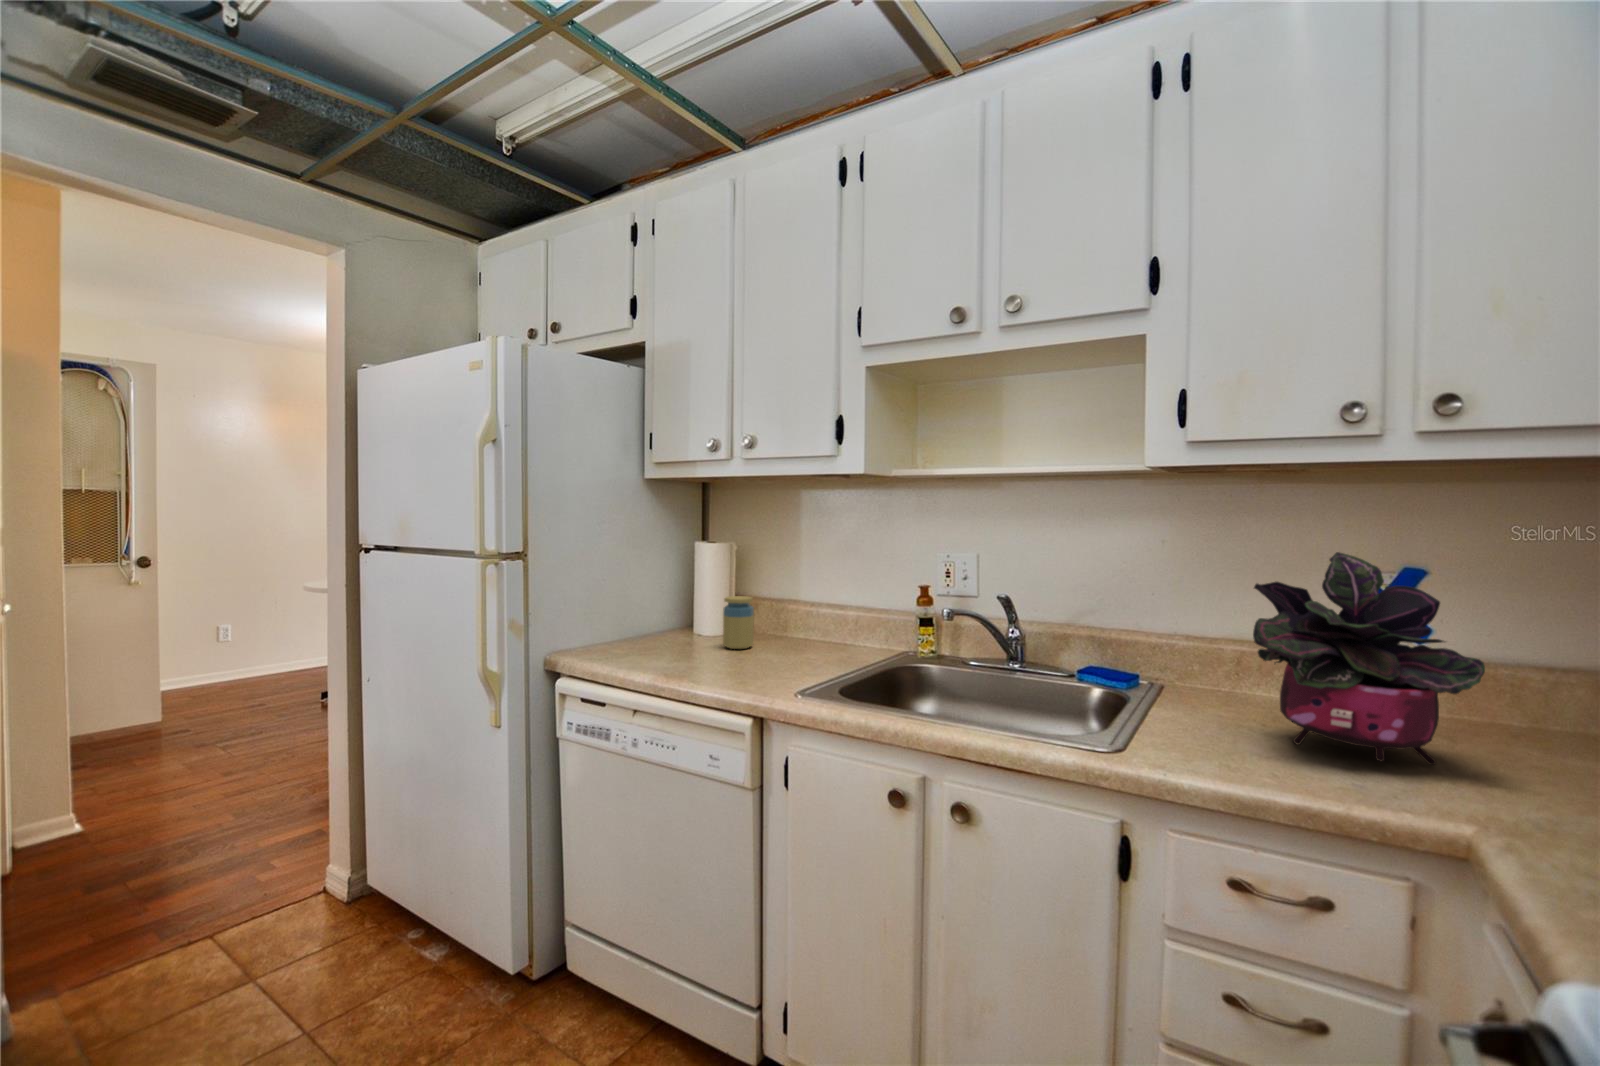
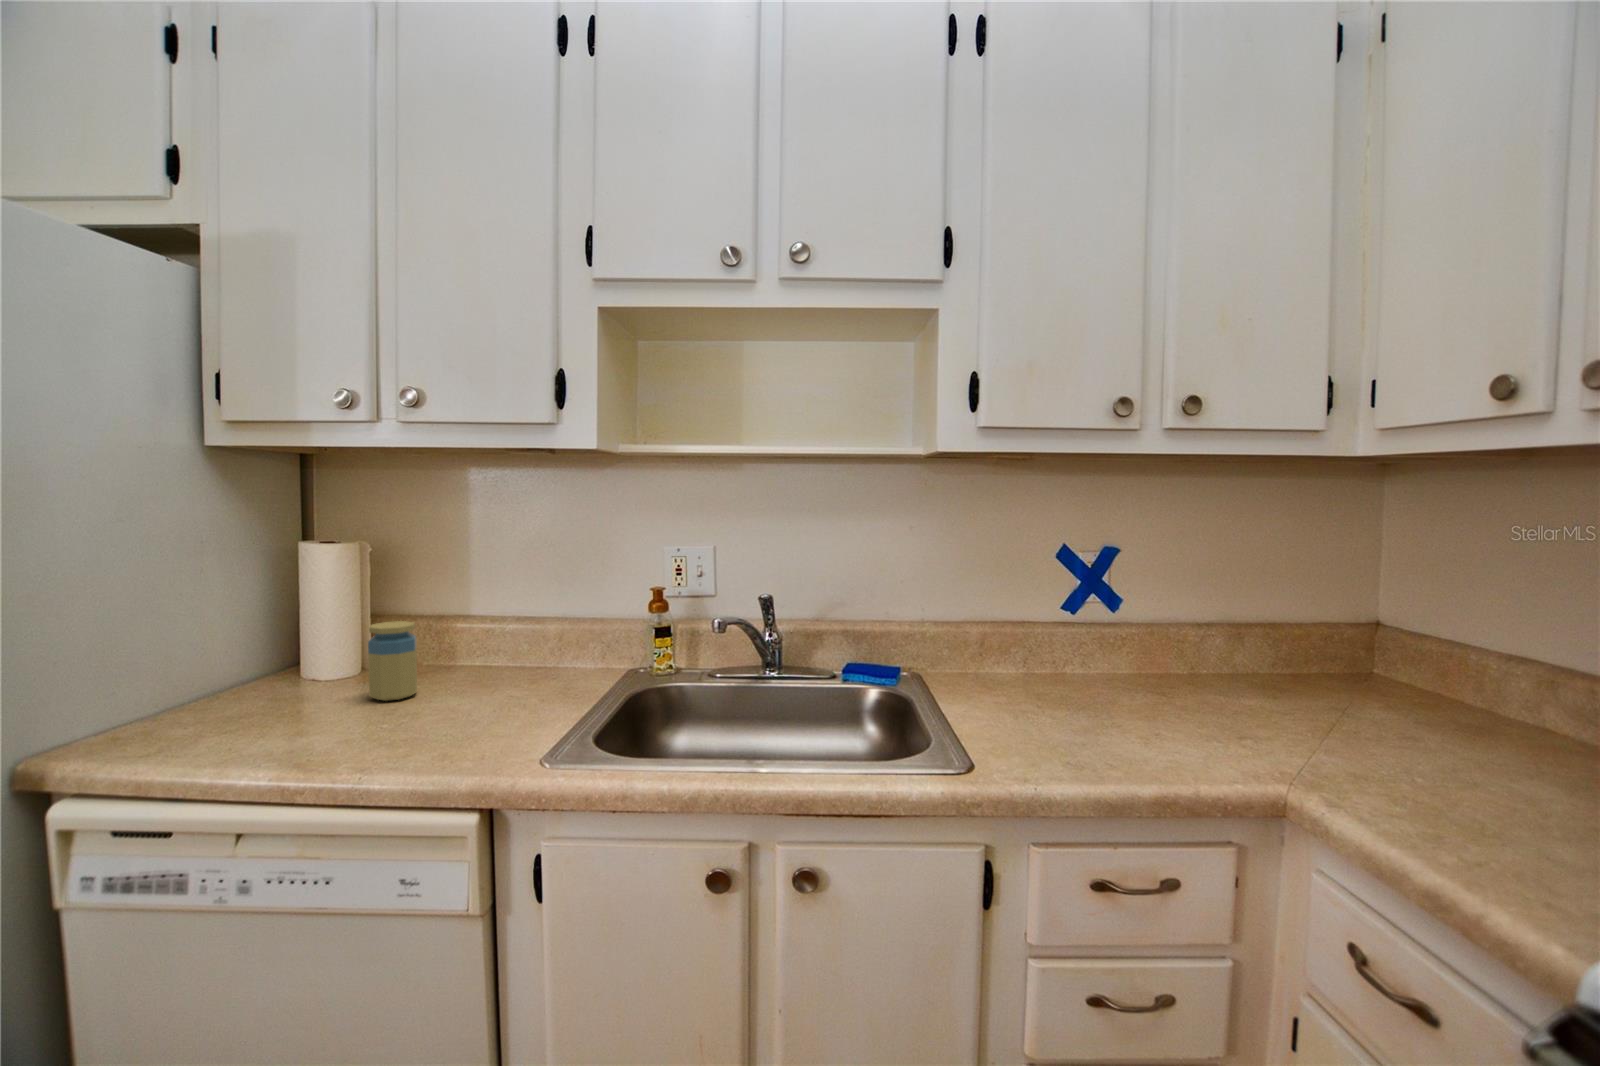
potted plant: present [1253,552,1485,765] -> none [1041,539,1222,733]

